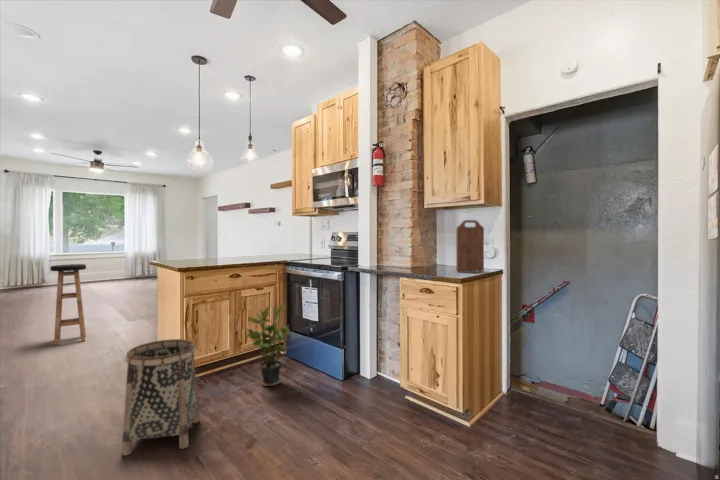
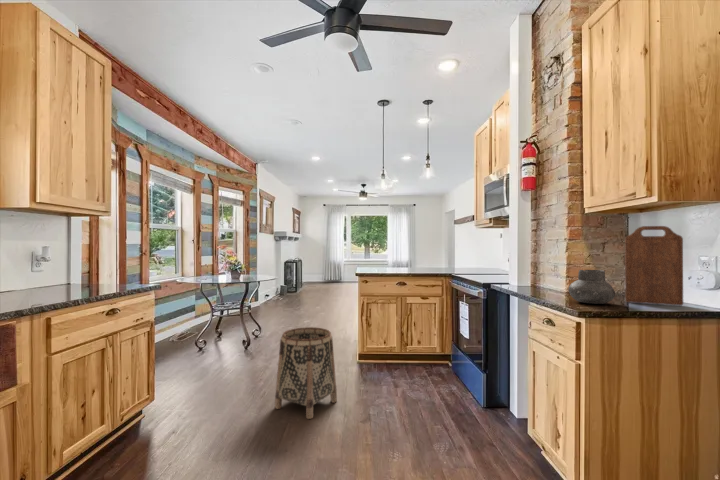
vase: none [430,251,459,275] -> present [568,270,615,304]
bar stool: present [50,264,86,346] -> none [309,265,330,322]
potted plant: present [247,304,290,386] -> none [392,310,435,393]

